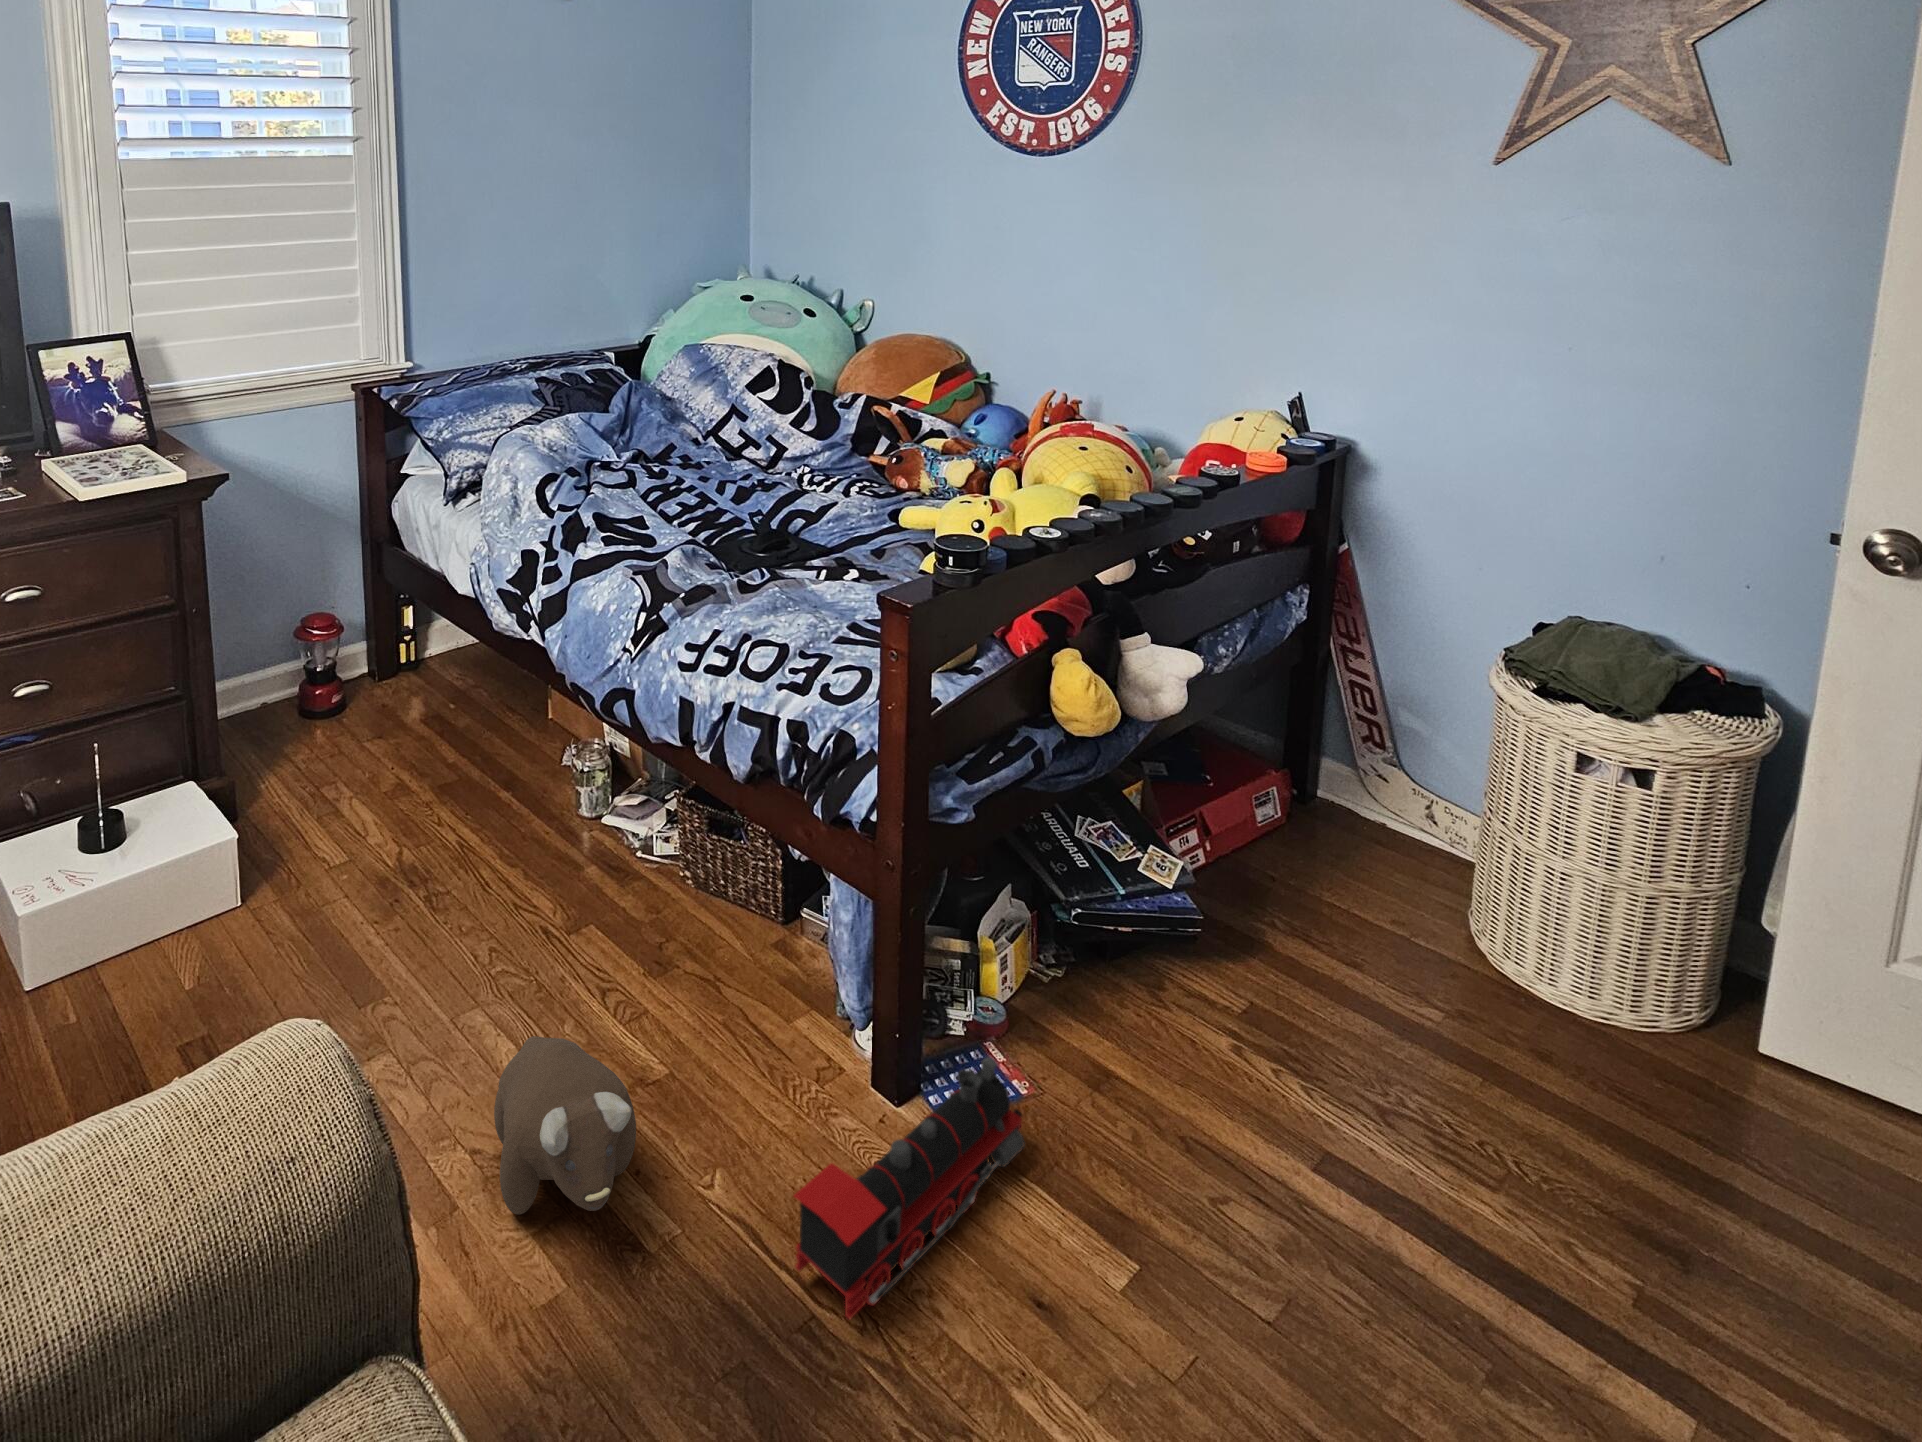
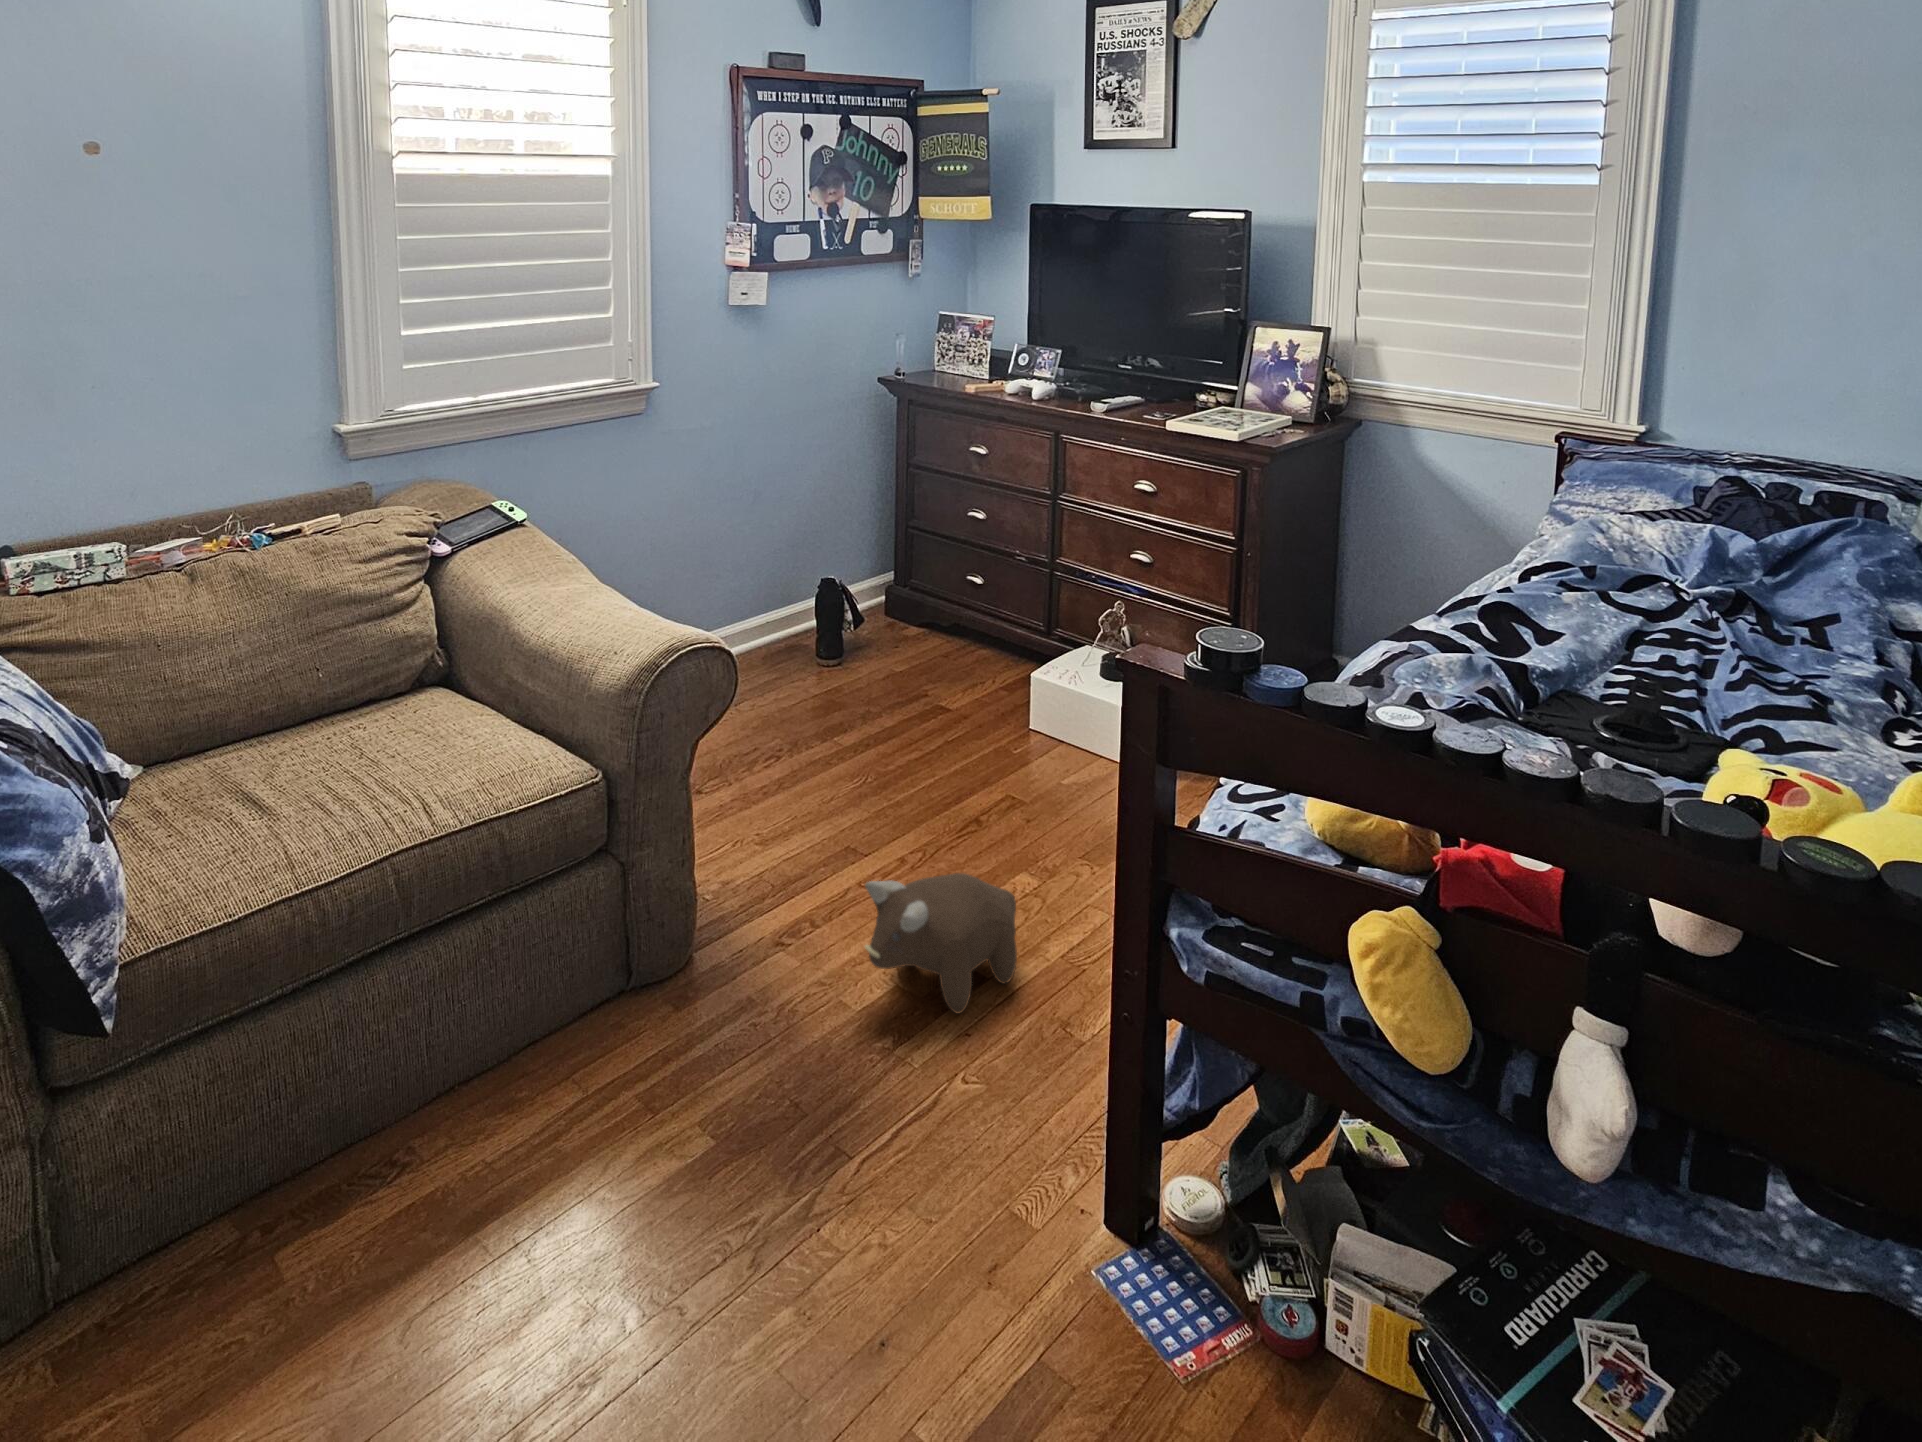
toy train: present [794,1057,1025,1319] -> none [828,1046,1116,1330]

